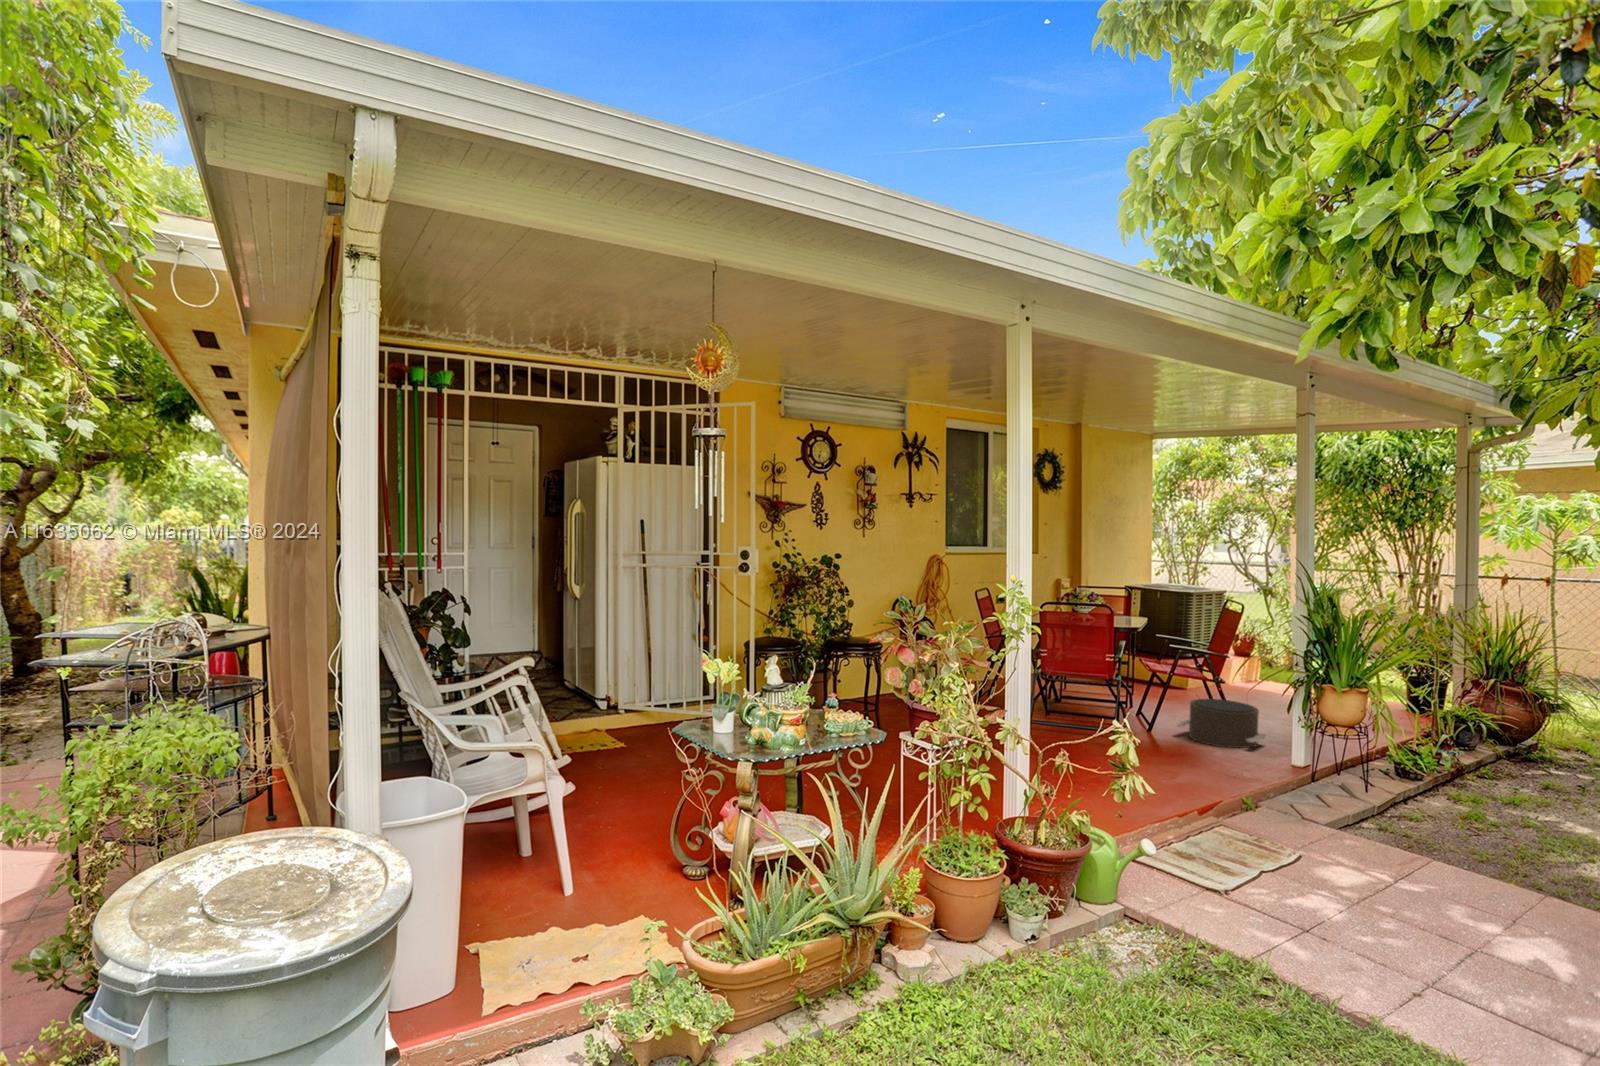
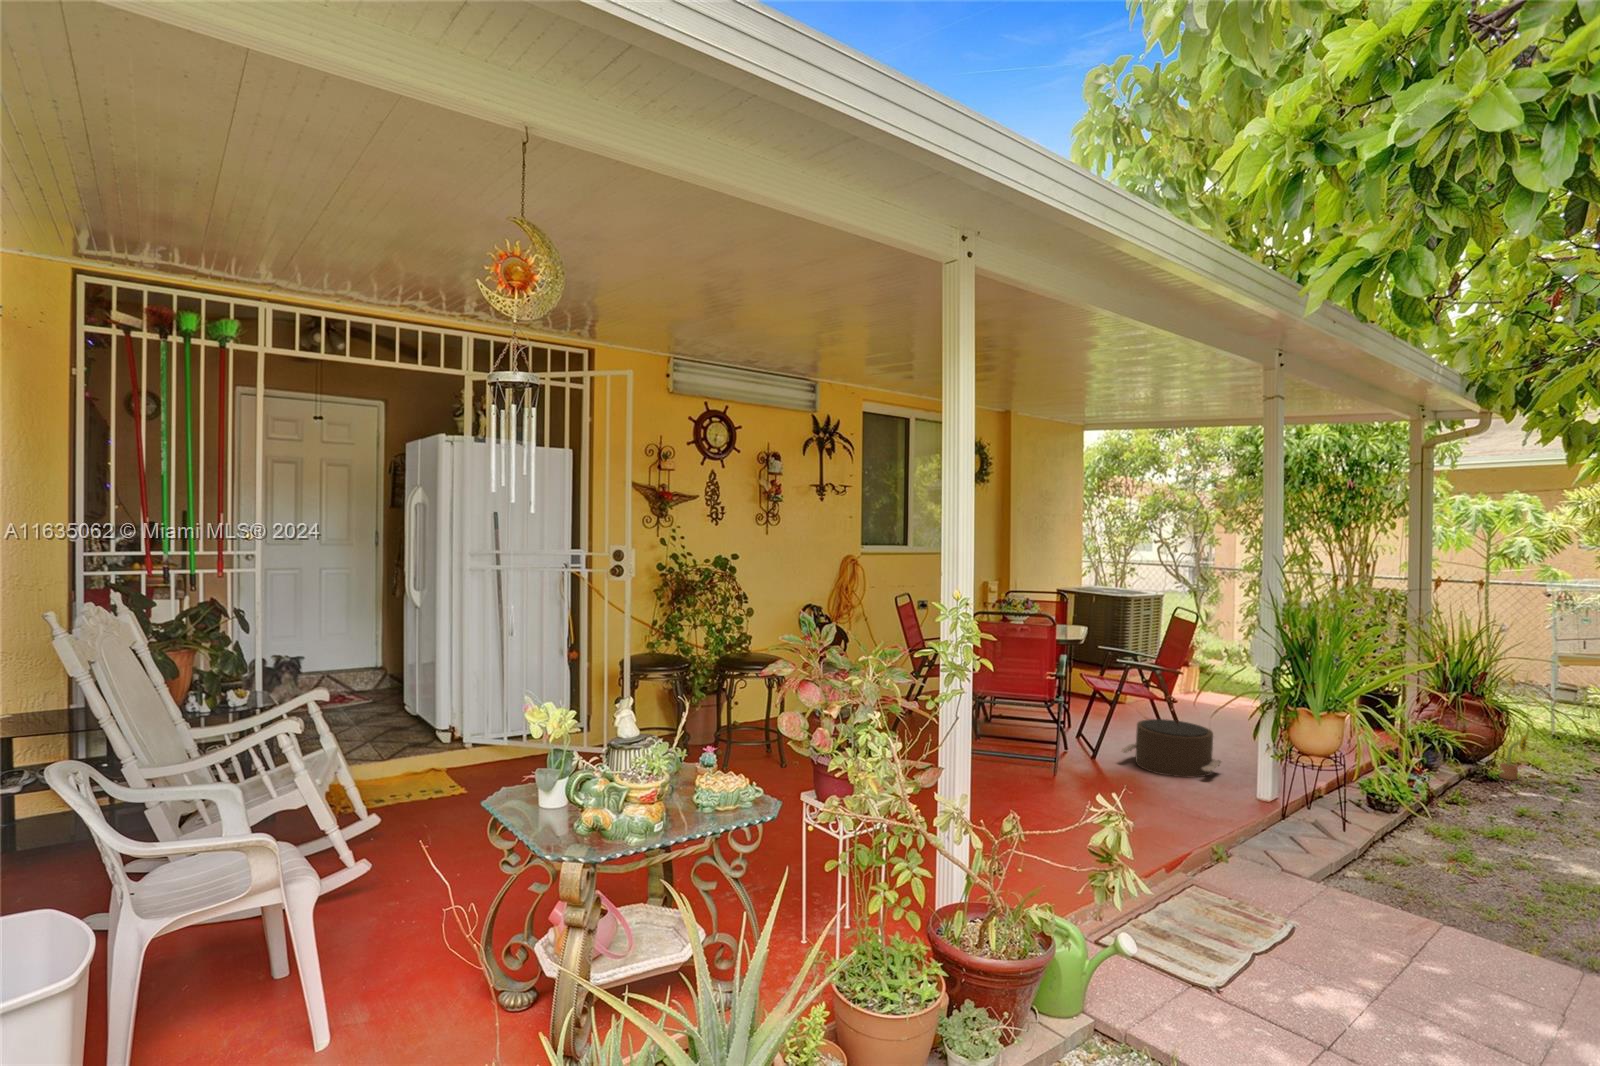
decorative plant: none [1539,718,1569,760] -> present [1499,735,1528,780]

